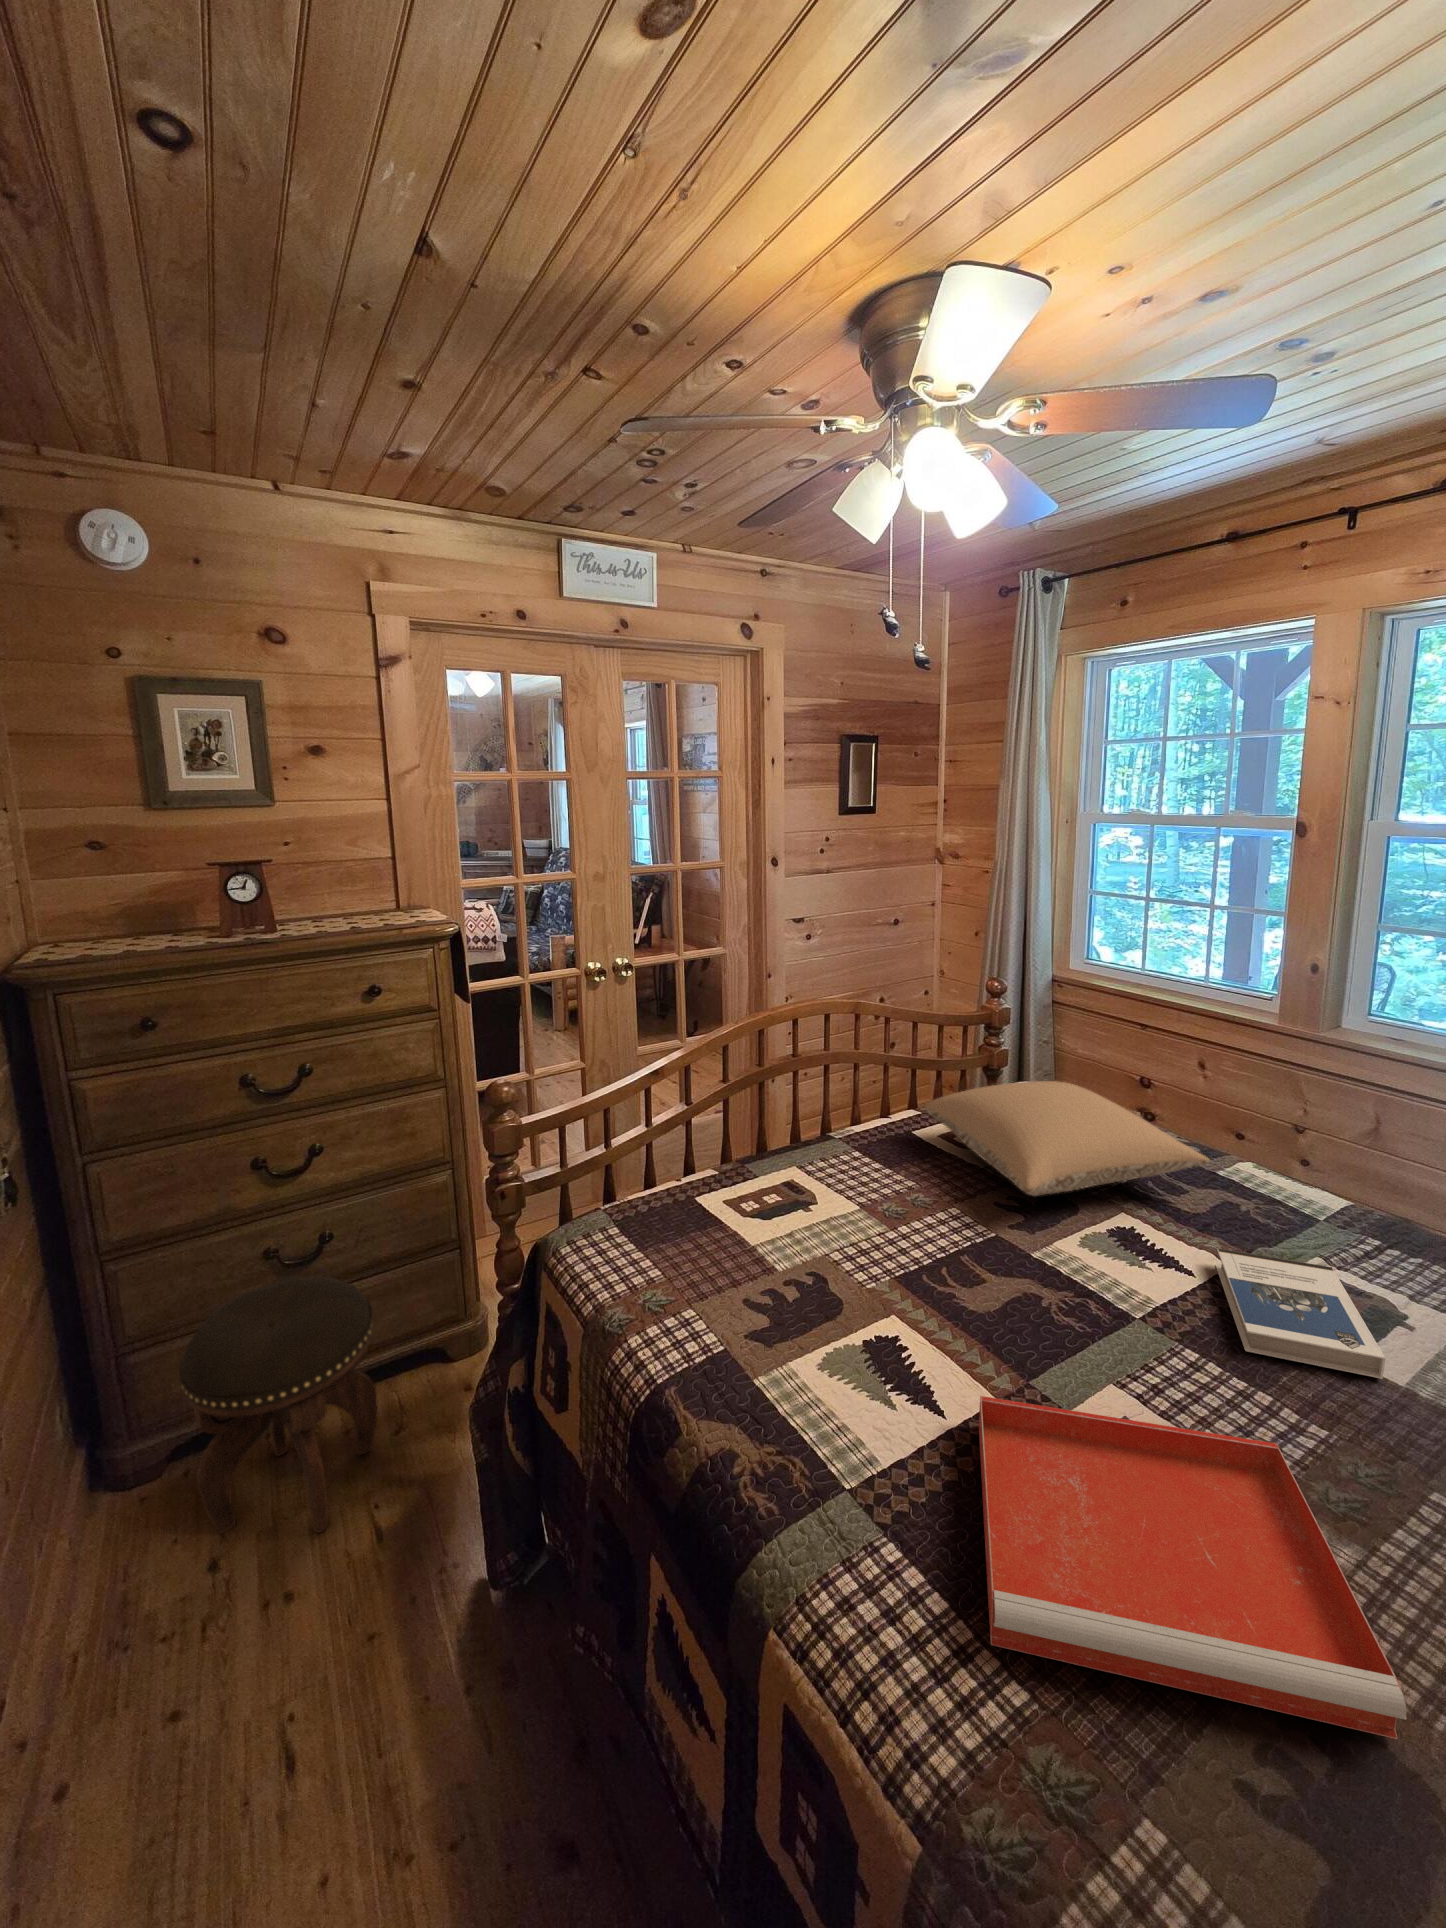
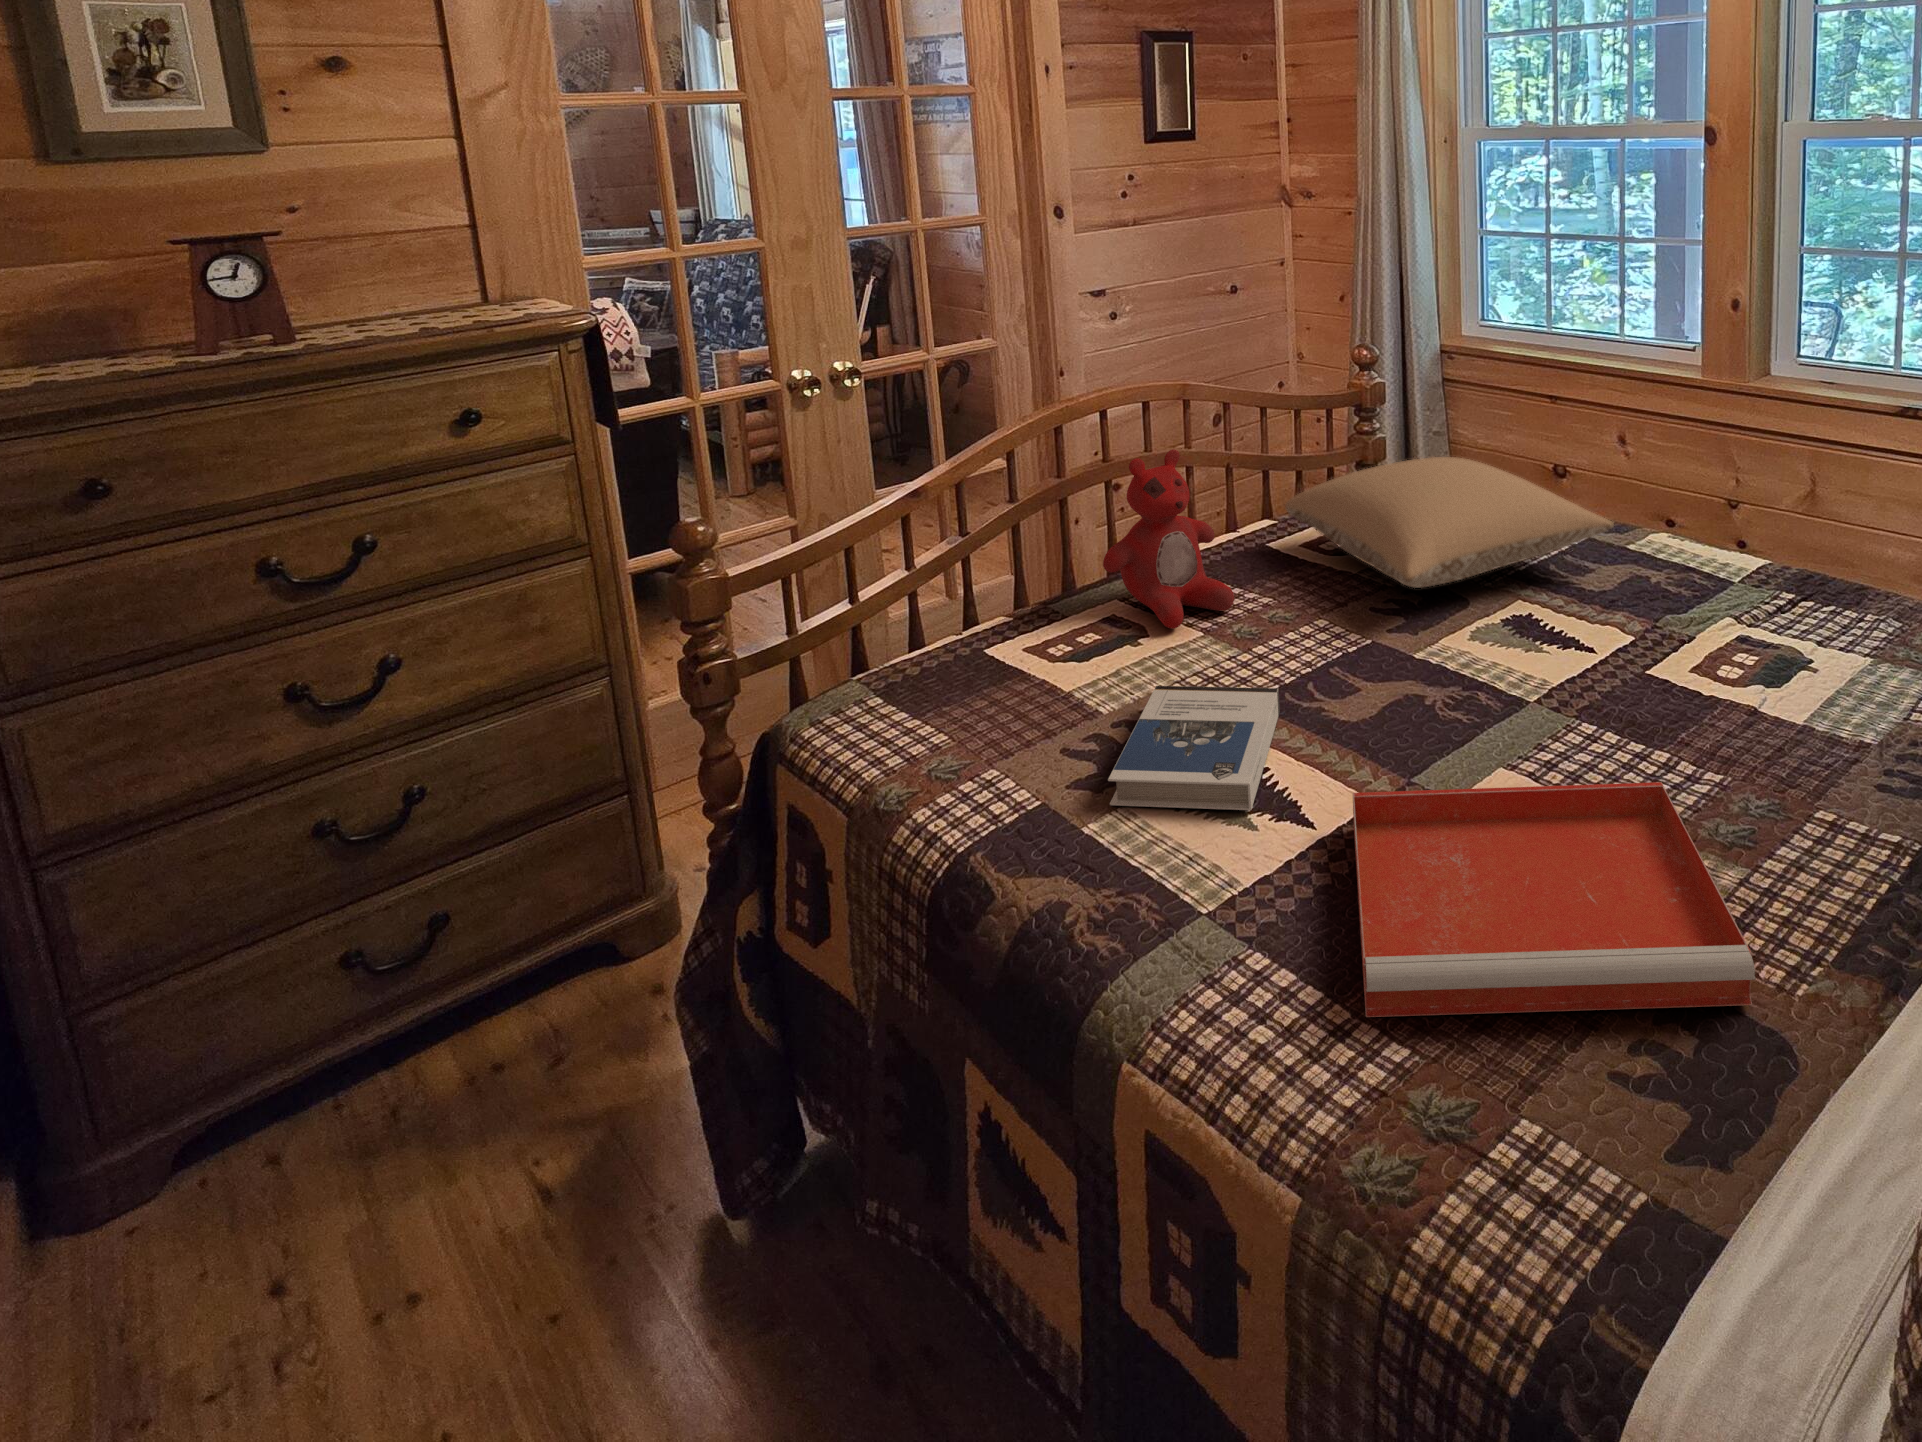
stuffed bear: none [784,1060,882,1200] -> present [1103,449,1234,629]
hardback book: present [1216,1248,1385,1379] -> present [1108,686,1280,810]
footstool: present [180,1277,377,1534] -> none [180,858,517,1268]

